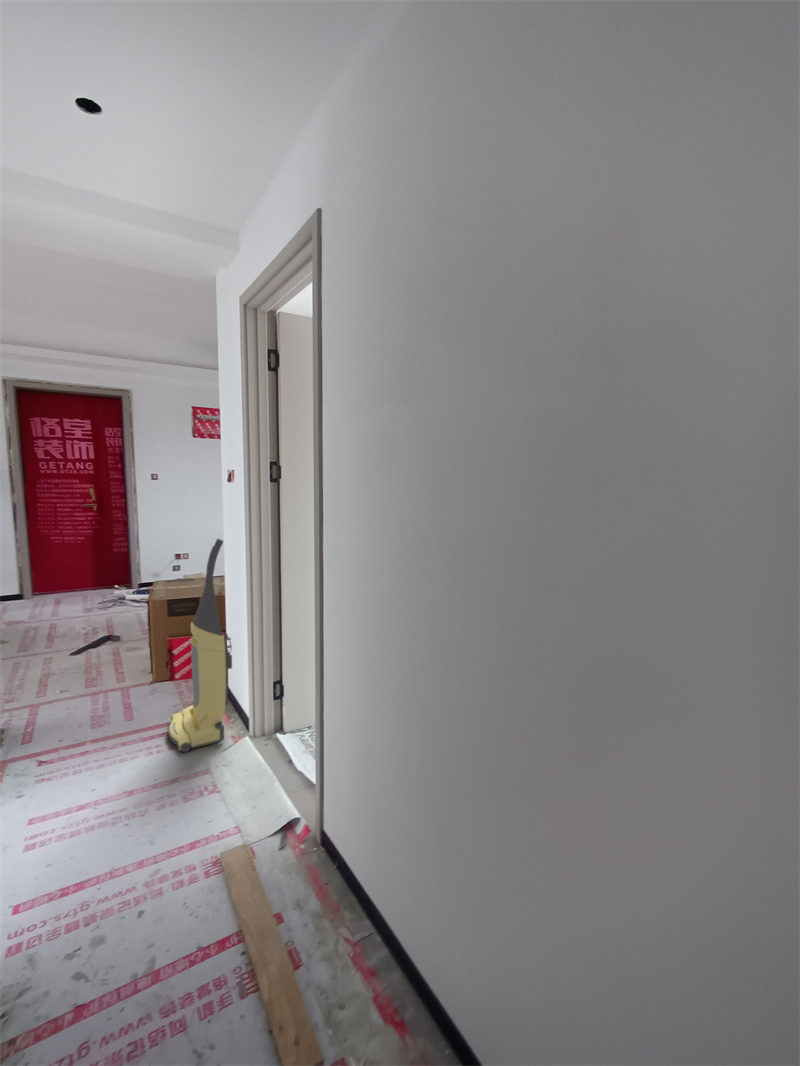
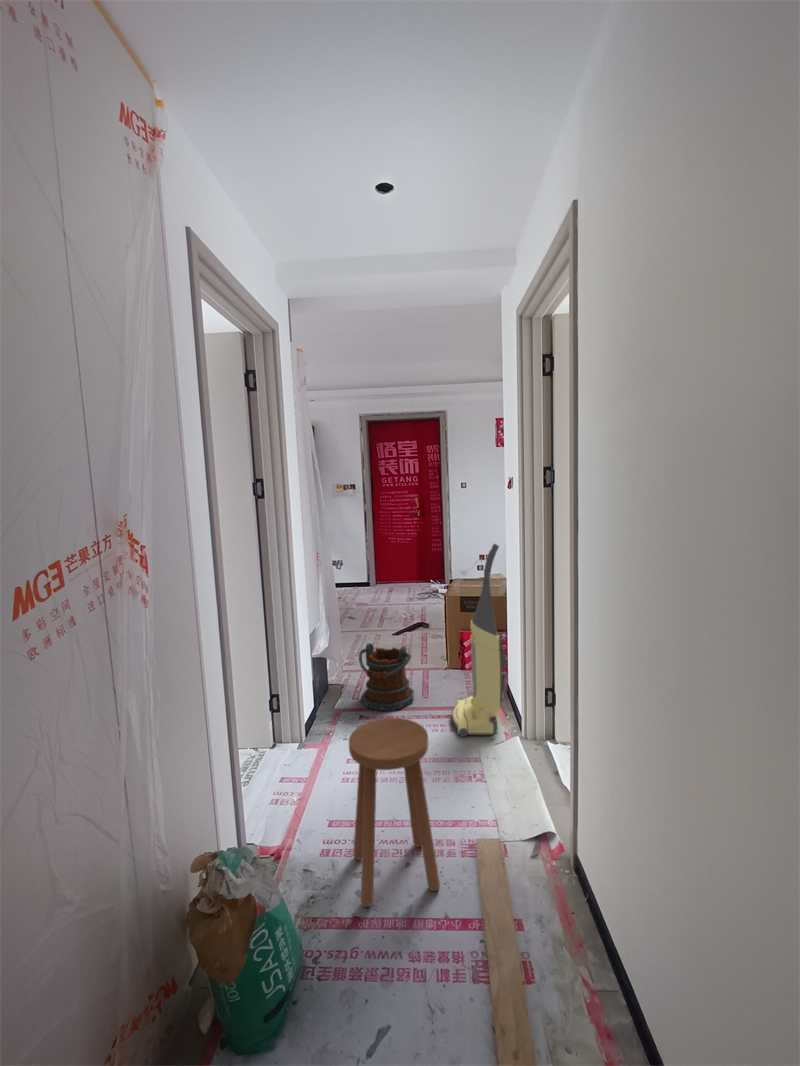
bucket: none [32,665,115,750] -> present [359,643,414,711]
stool: none [59,744,187,990] -> present [349,718,440,907]

